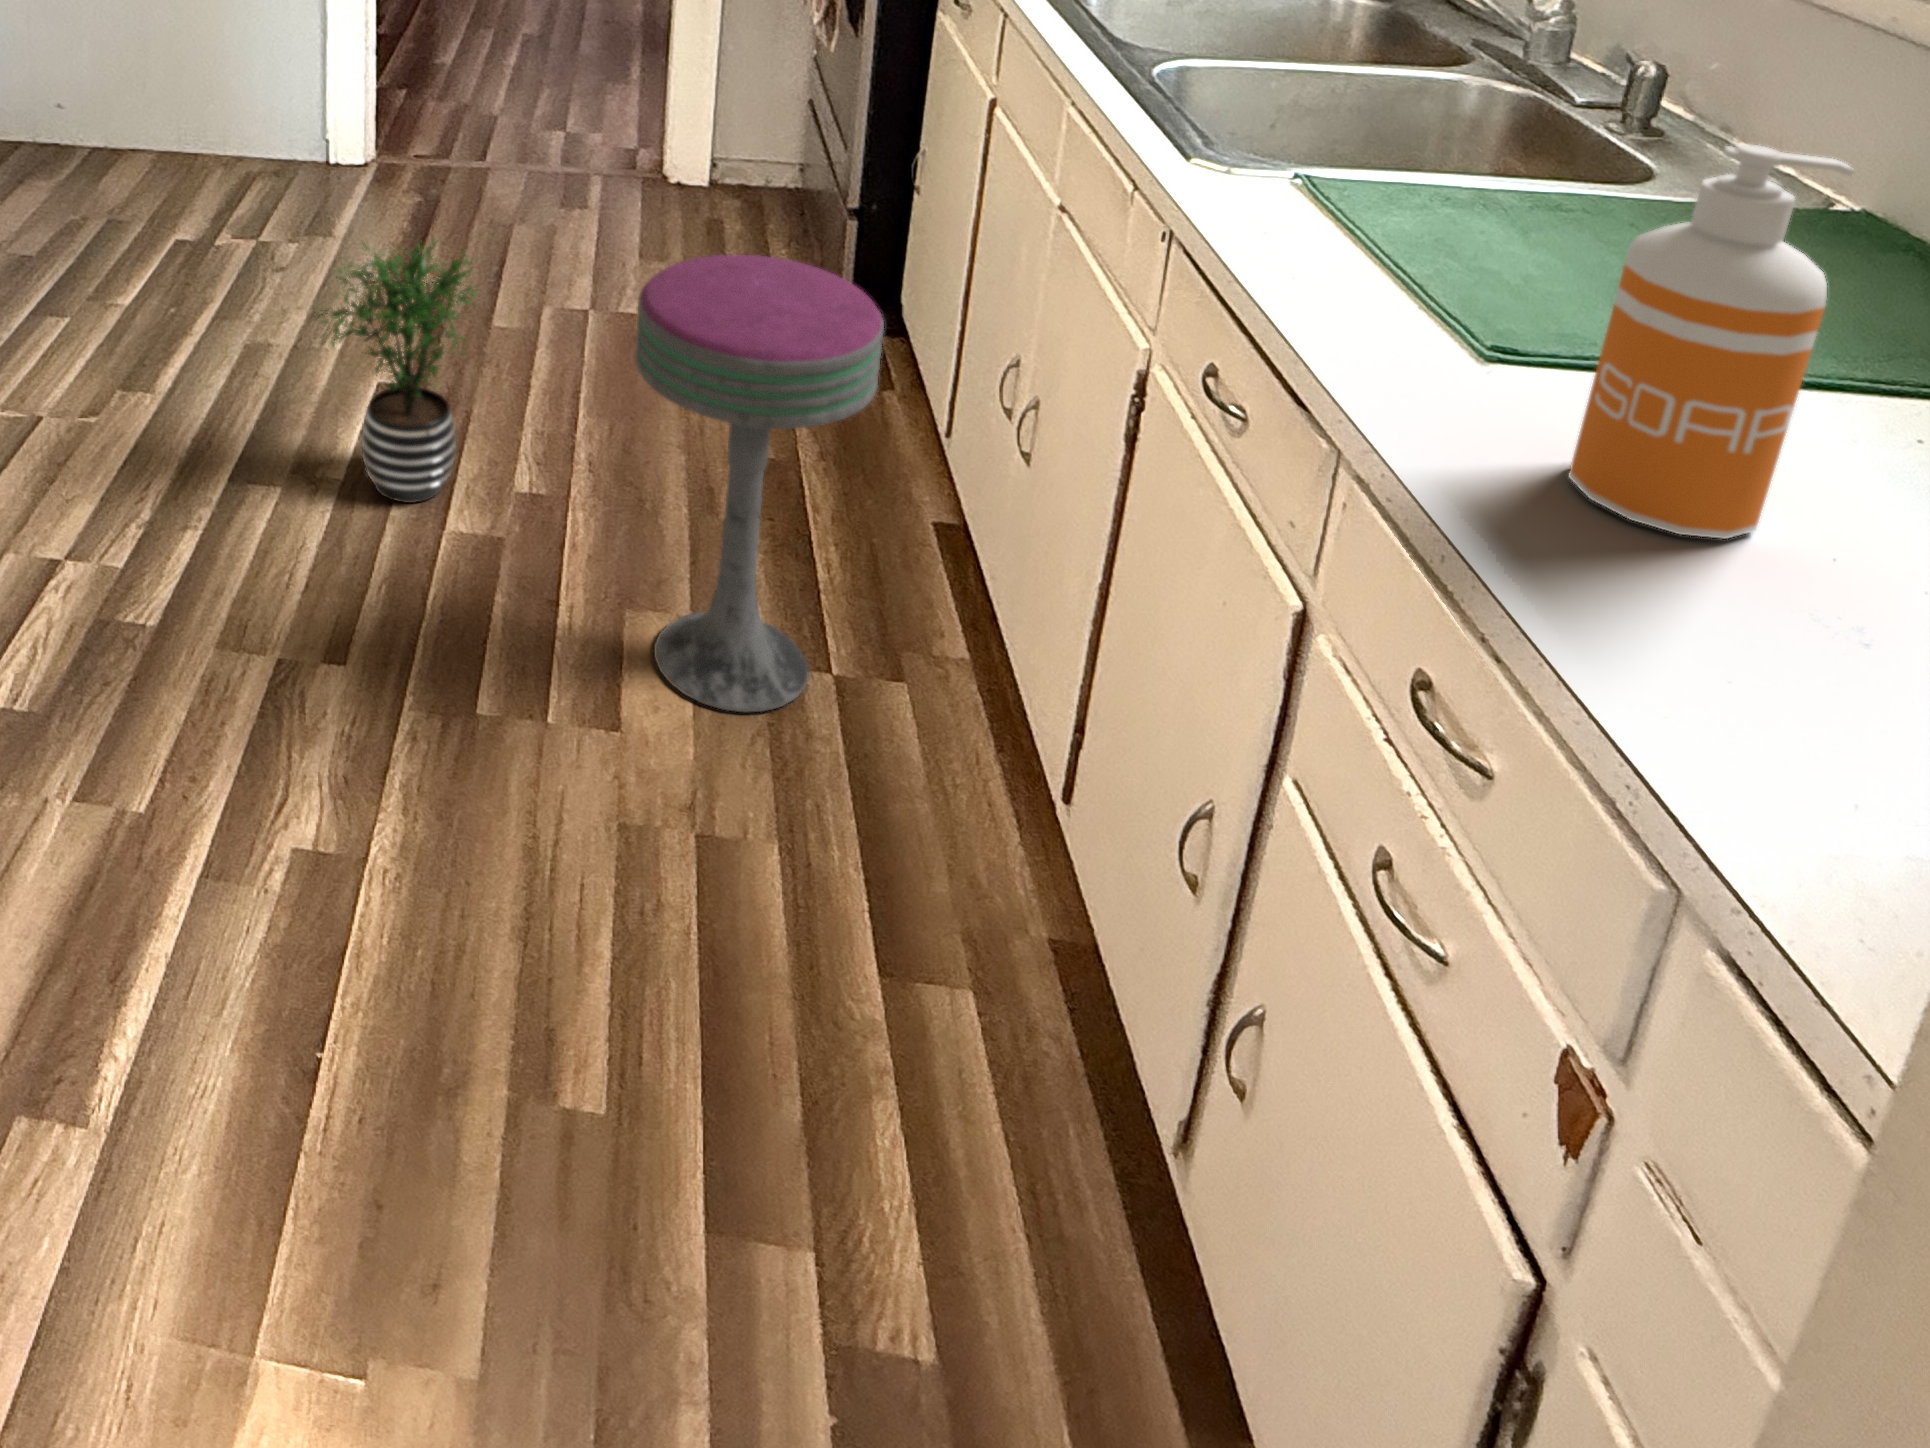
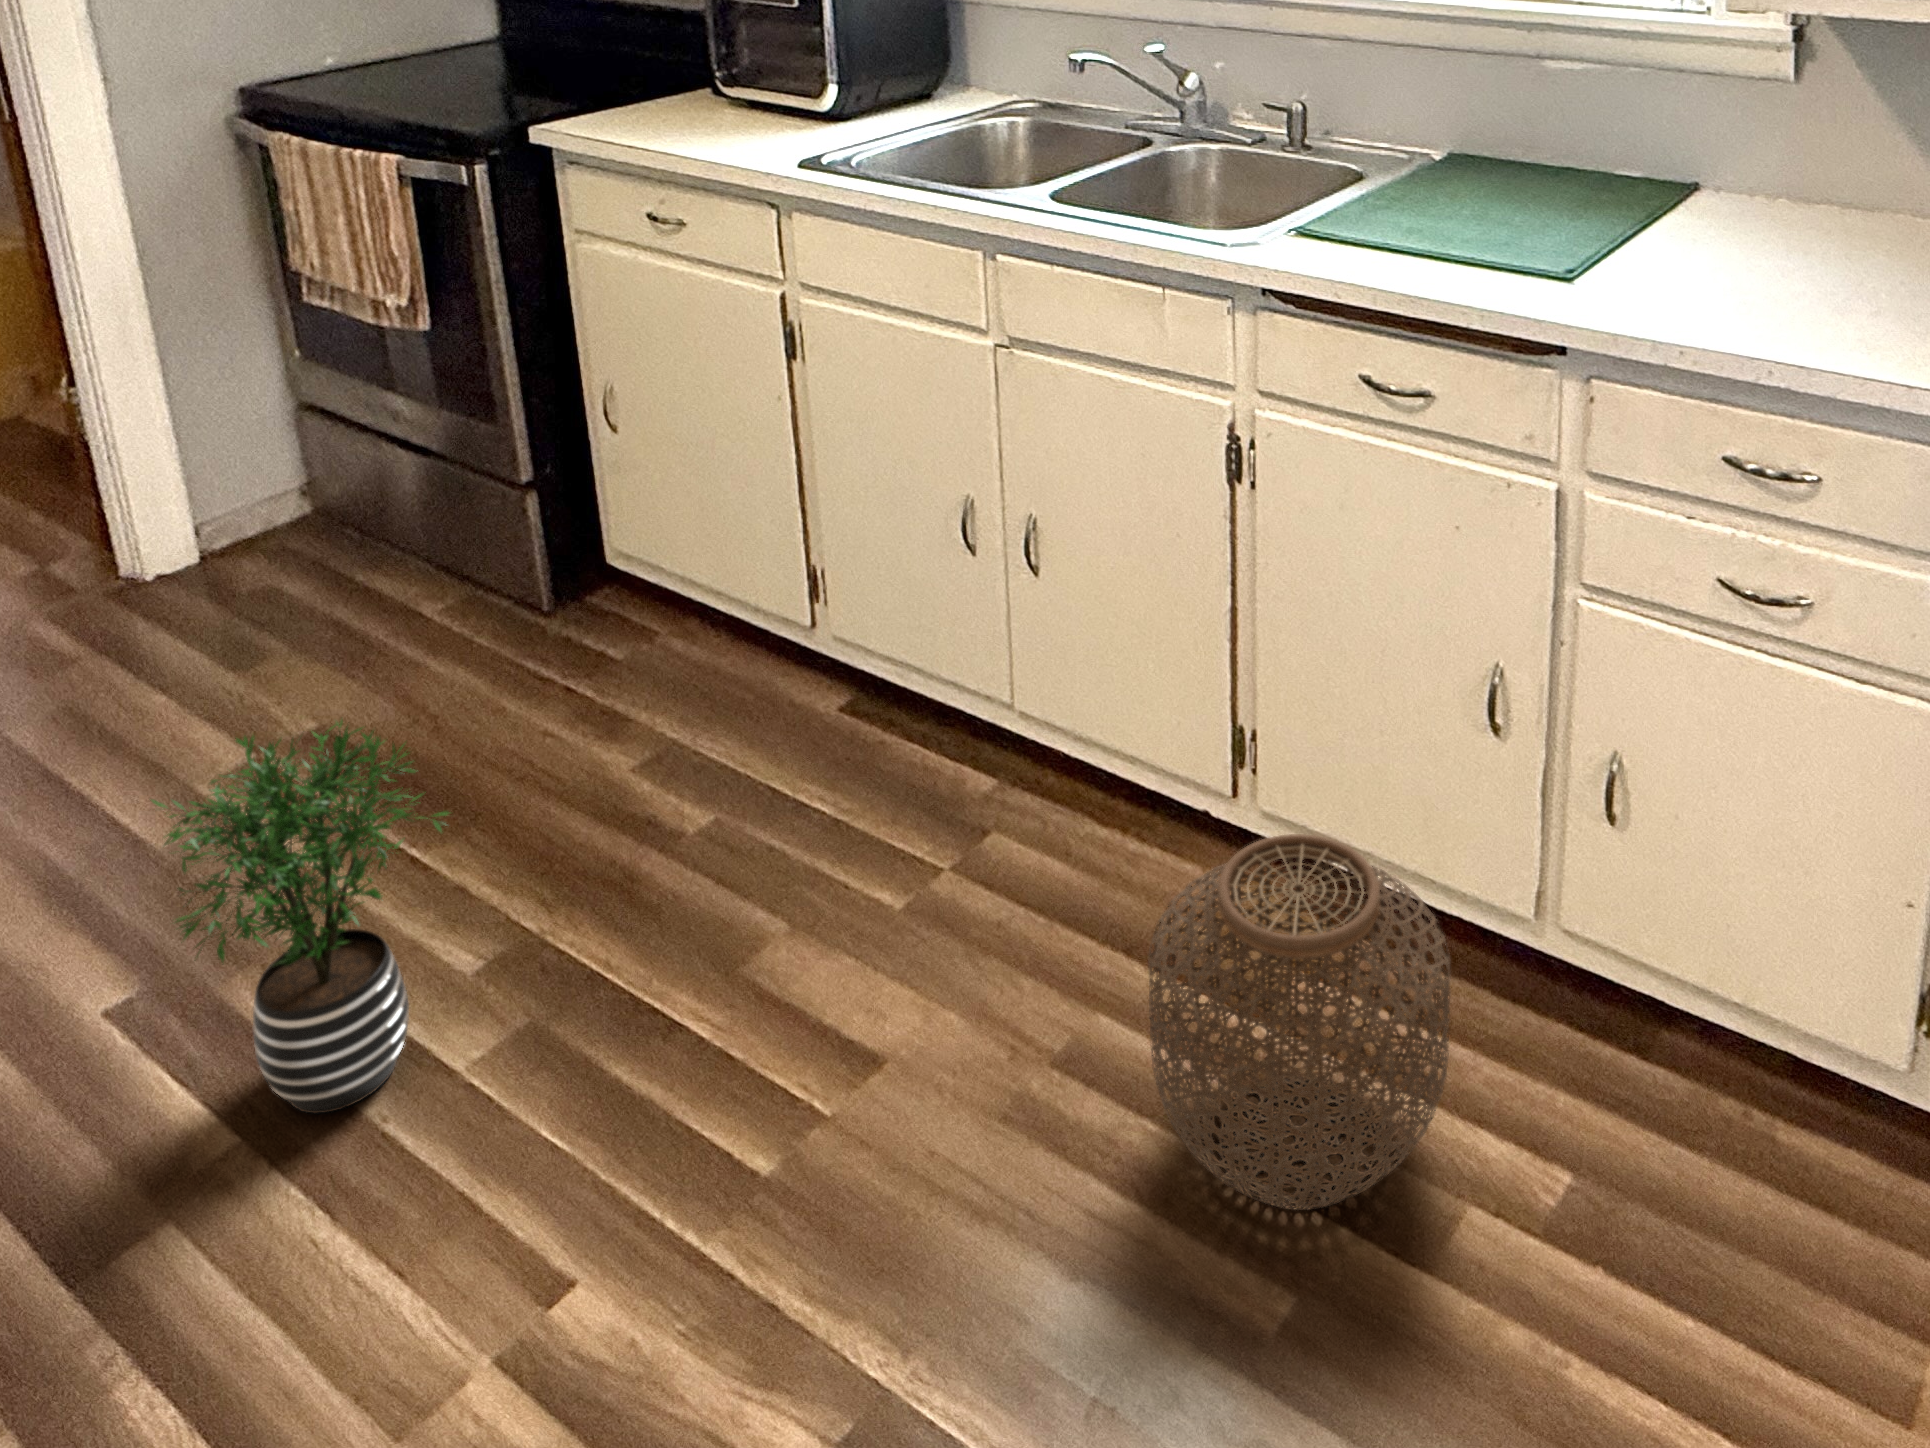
soap dispenser: present [1568,144,1854,539] -> none [1666,92,1767,319]
bar stool: present [635,255,884,712] -> none [715,495,978,992]
woven basket: none [616,738,965,1145] -> present [1149,834,1450,1210]

